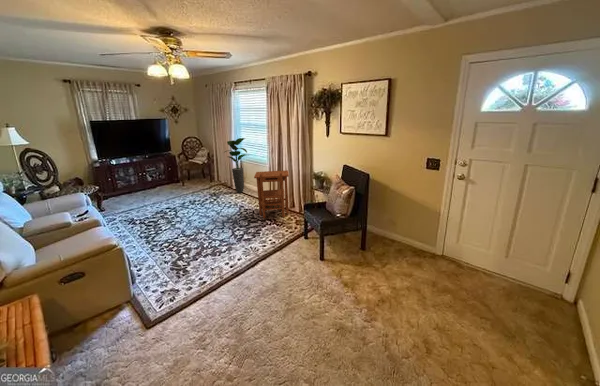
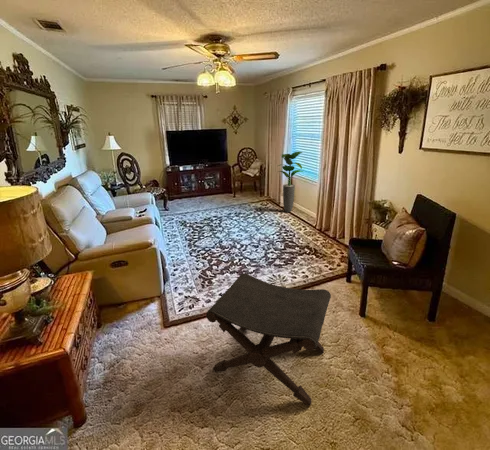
side table: present [254,170,289,218] -> none [300,192,343,248]
footstool: none [205,246,311,349] -> present [206,273,331,406]

